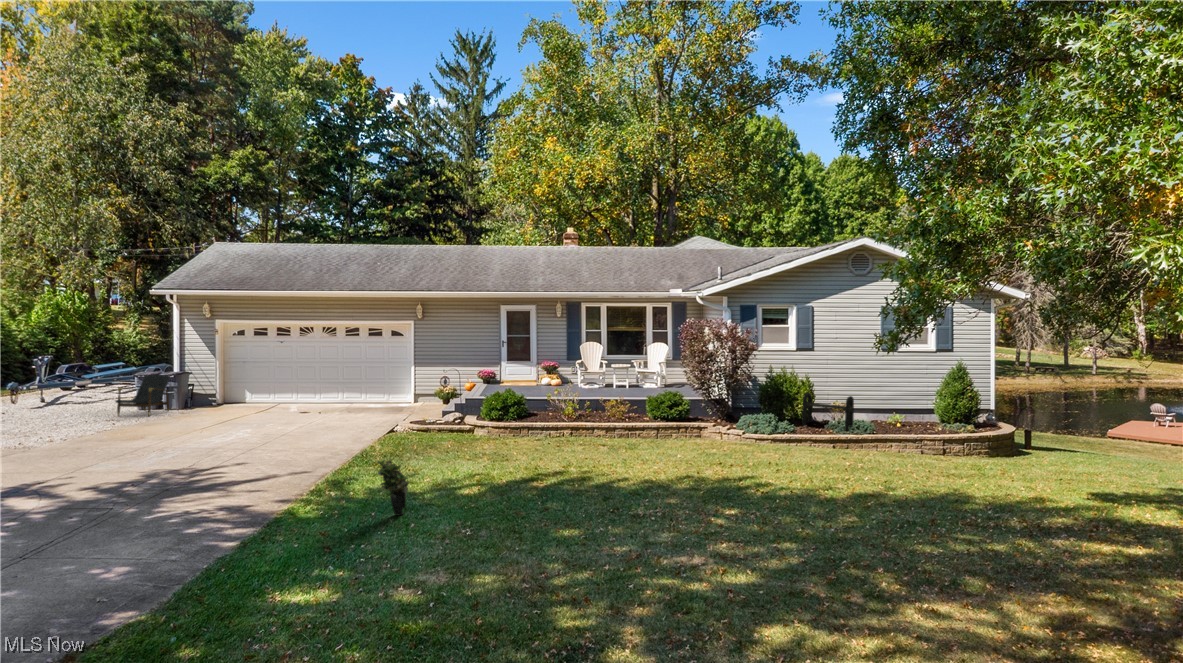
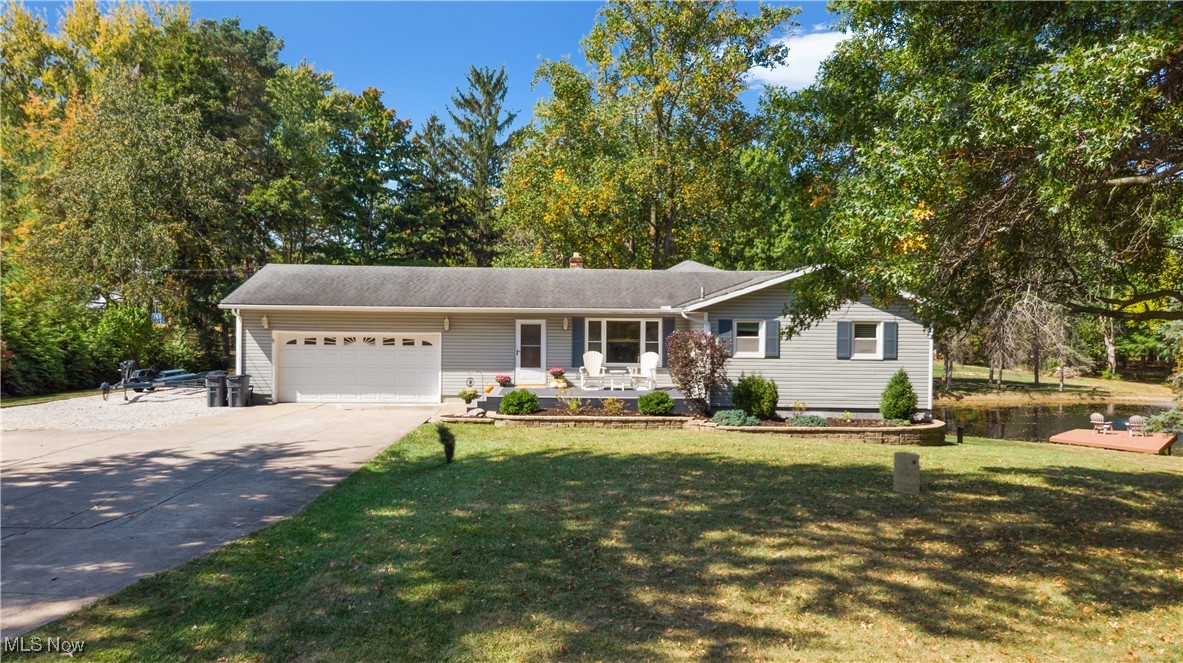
lounge chair: present [116,375,170,416] -> none [196,376,238,410]
bench: present [802,393,854,431] -> none [769,394,812,425]
trash can: none [1050,511,1098,580] -> present [893,452,920,495]

